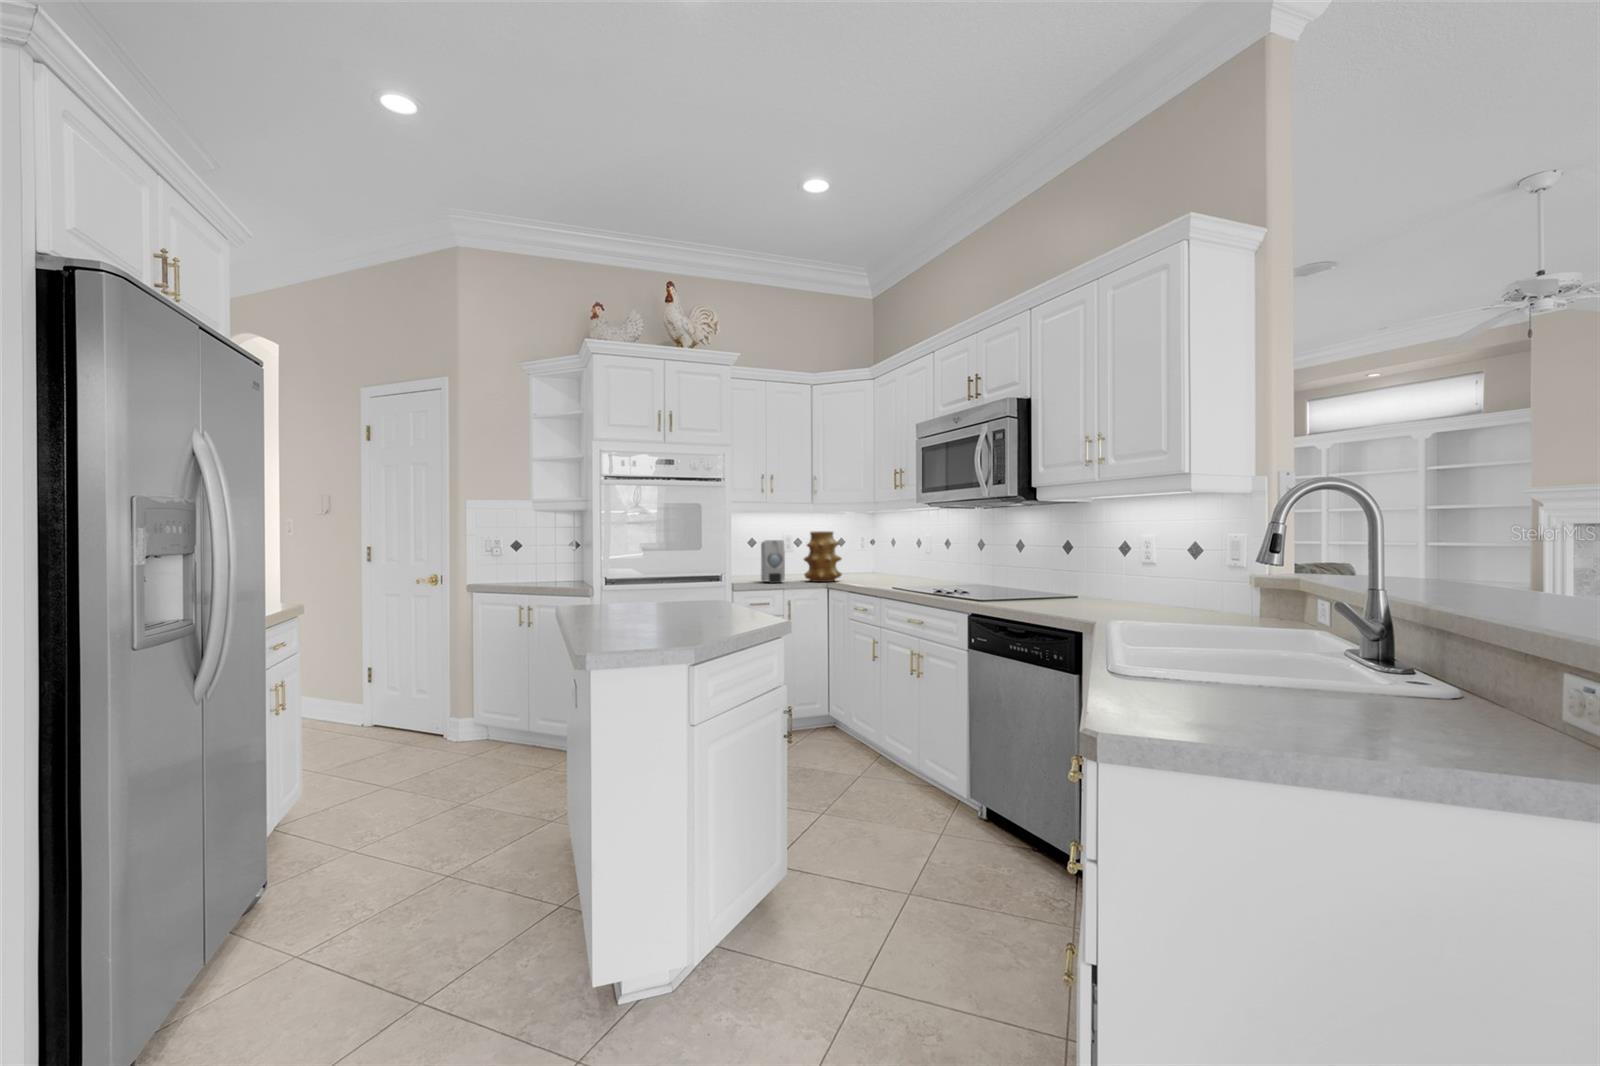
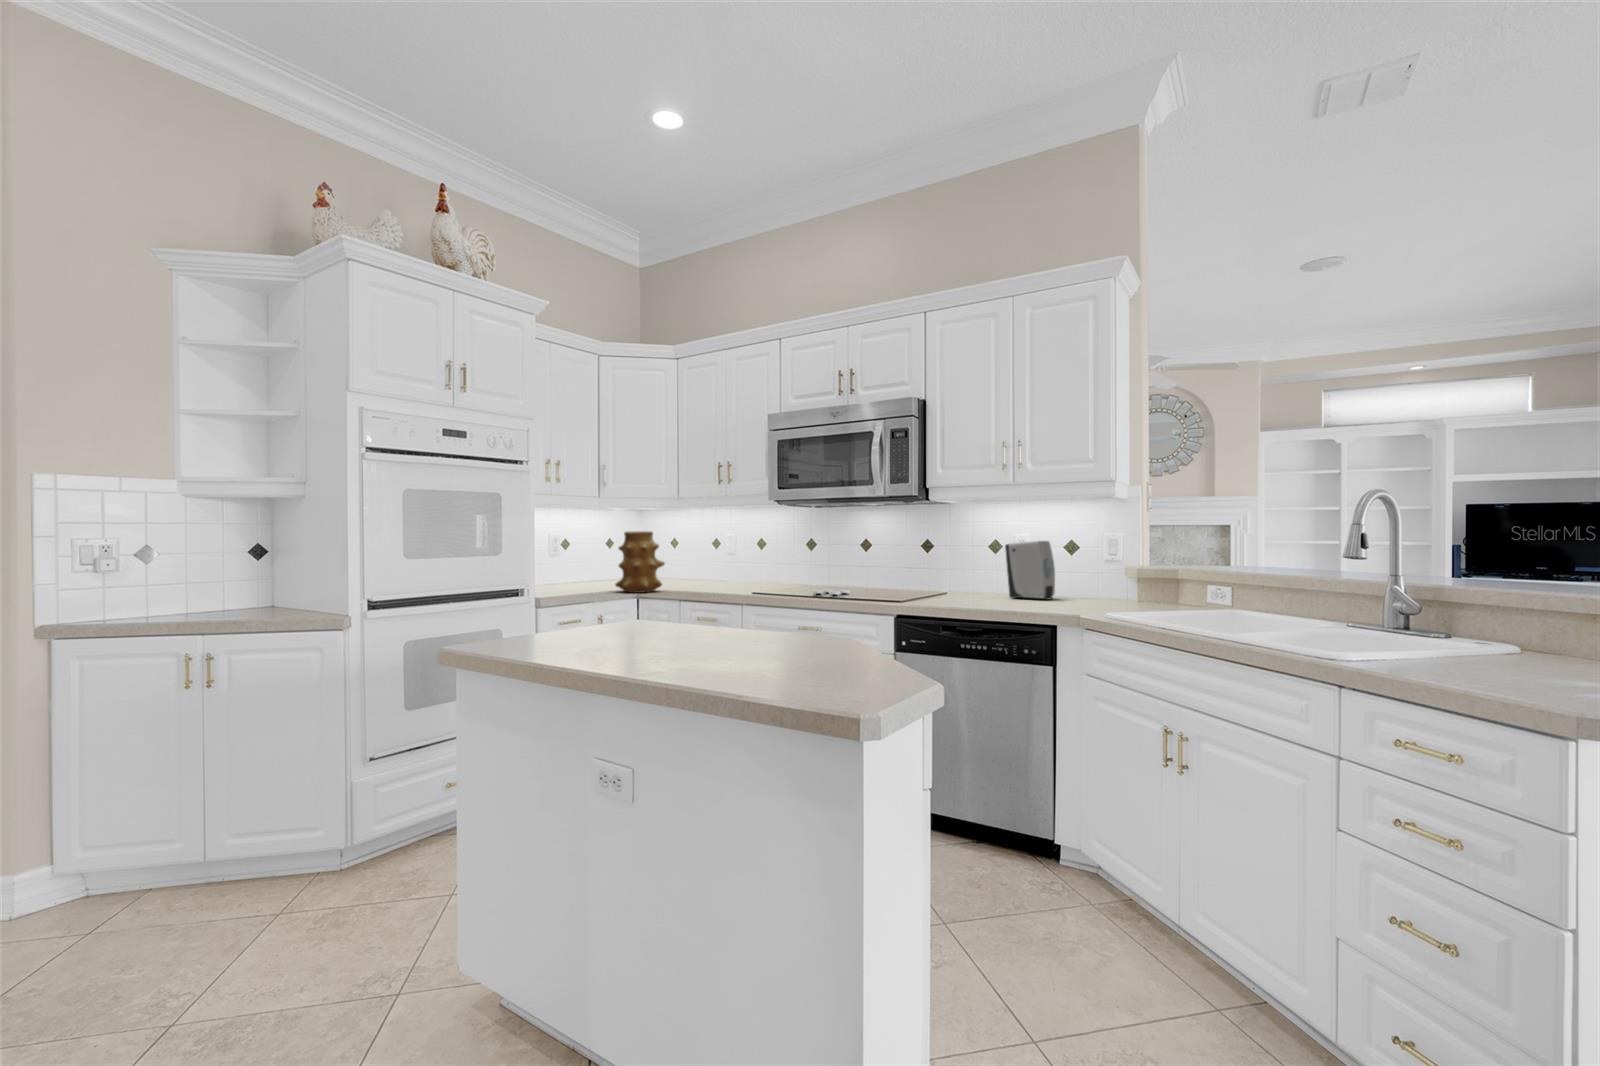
soap dispenser: present [761,540,785,583] -> present [1005,541,1055,600]

